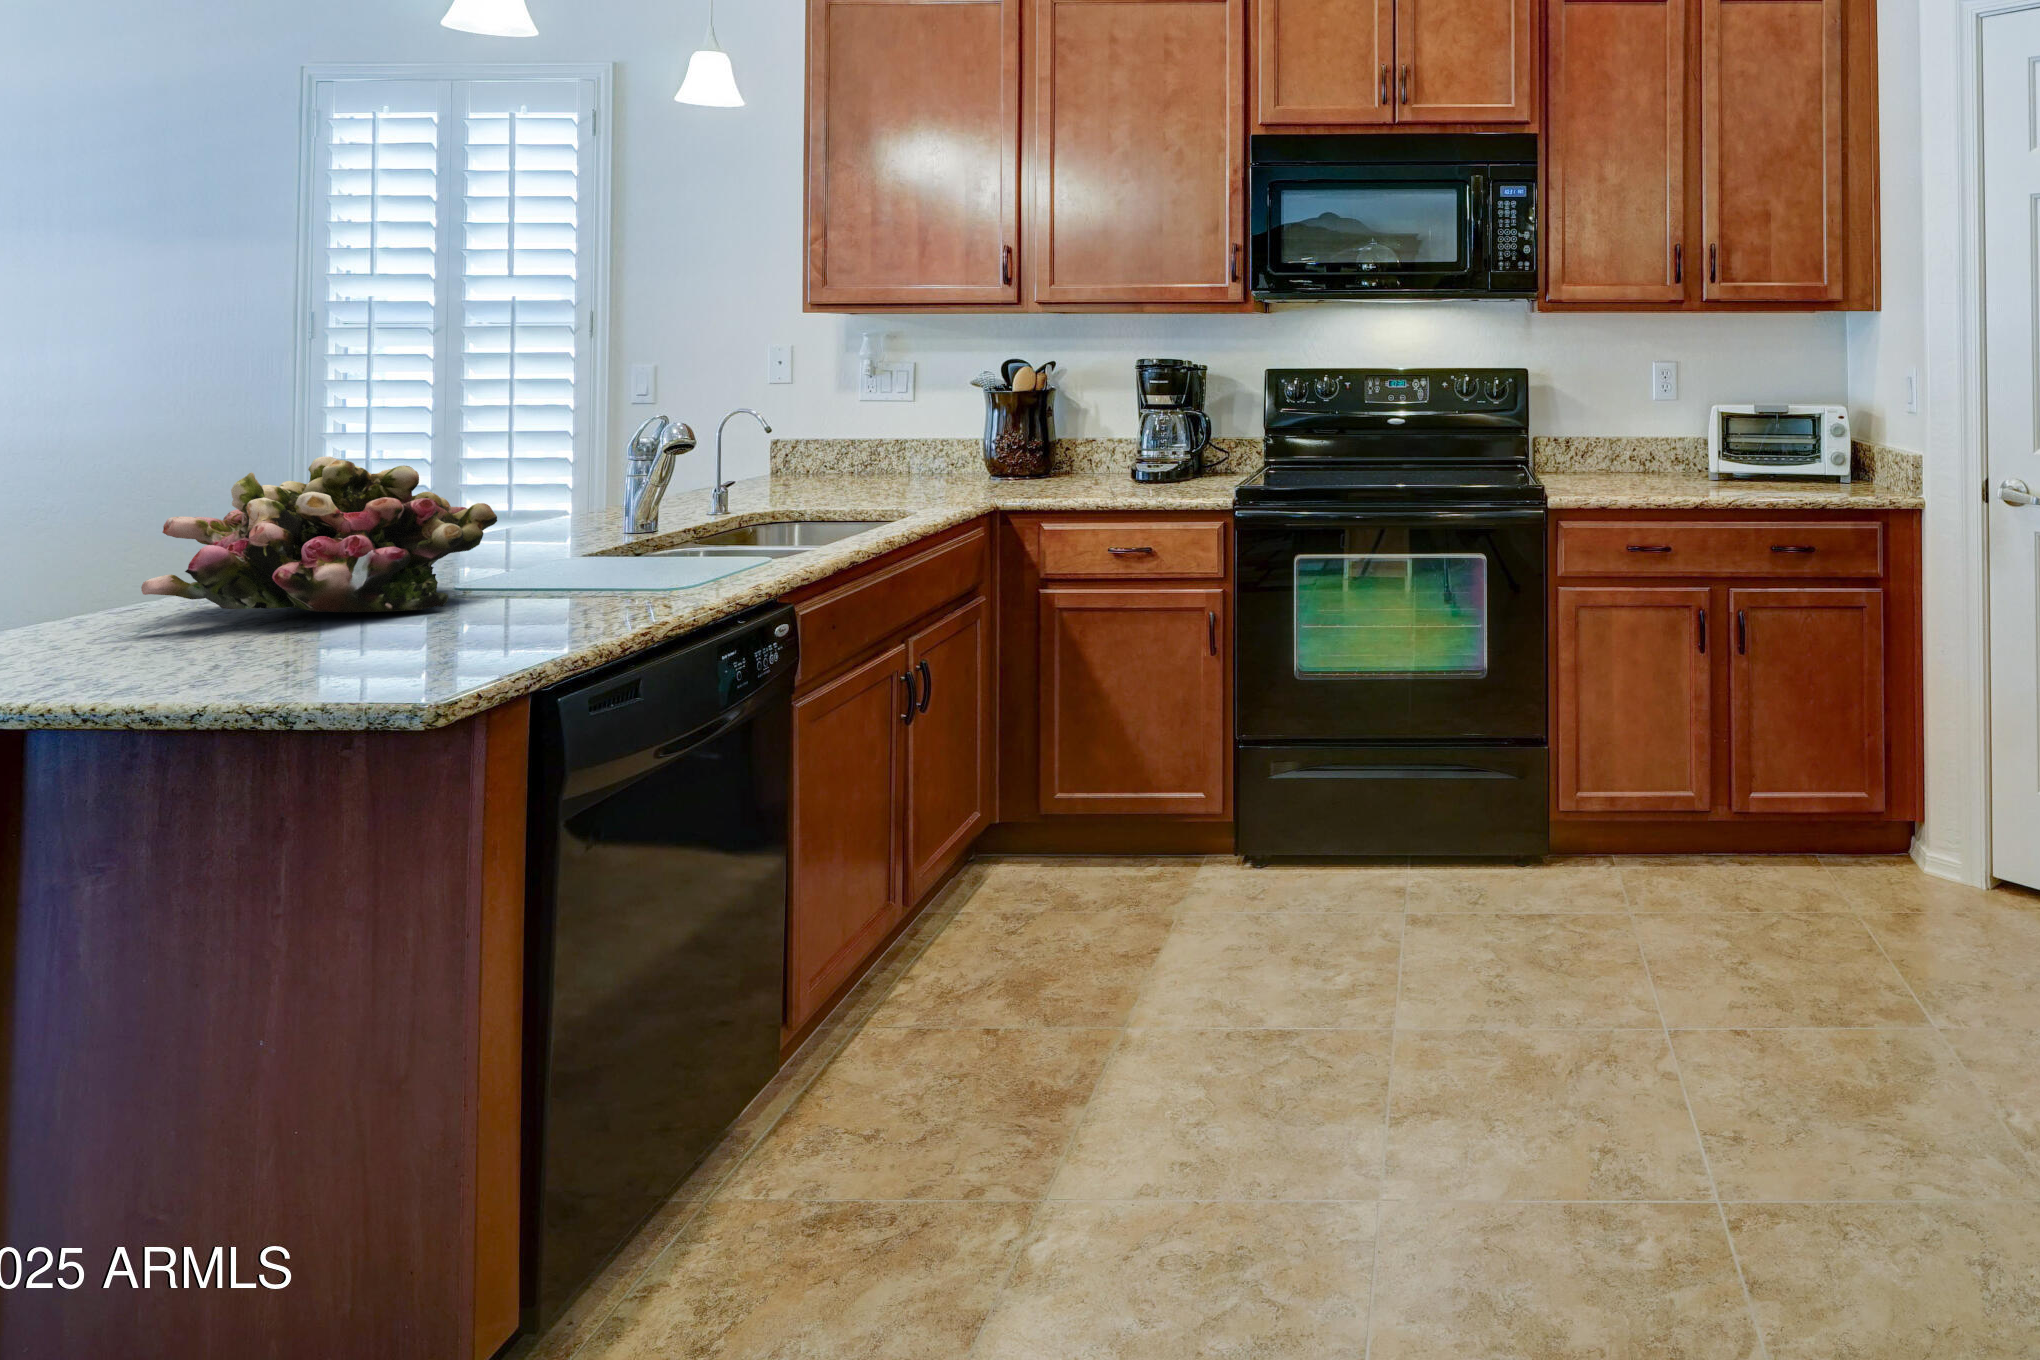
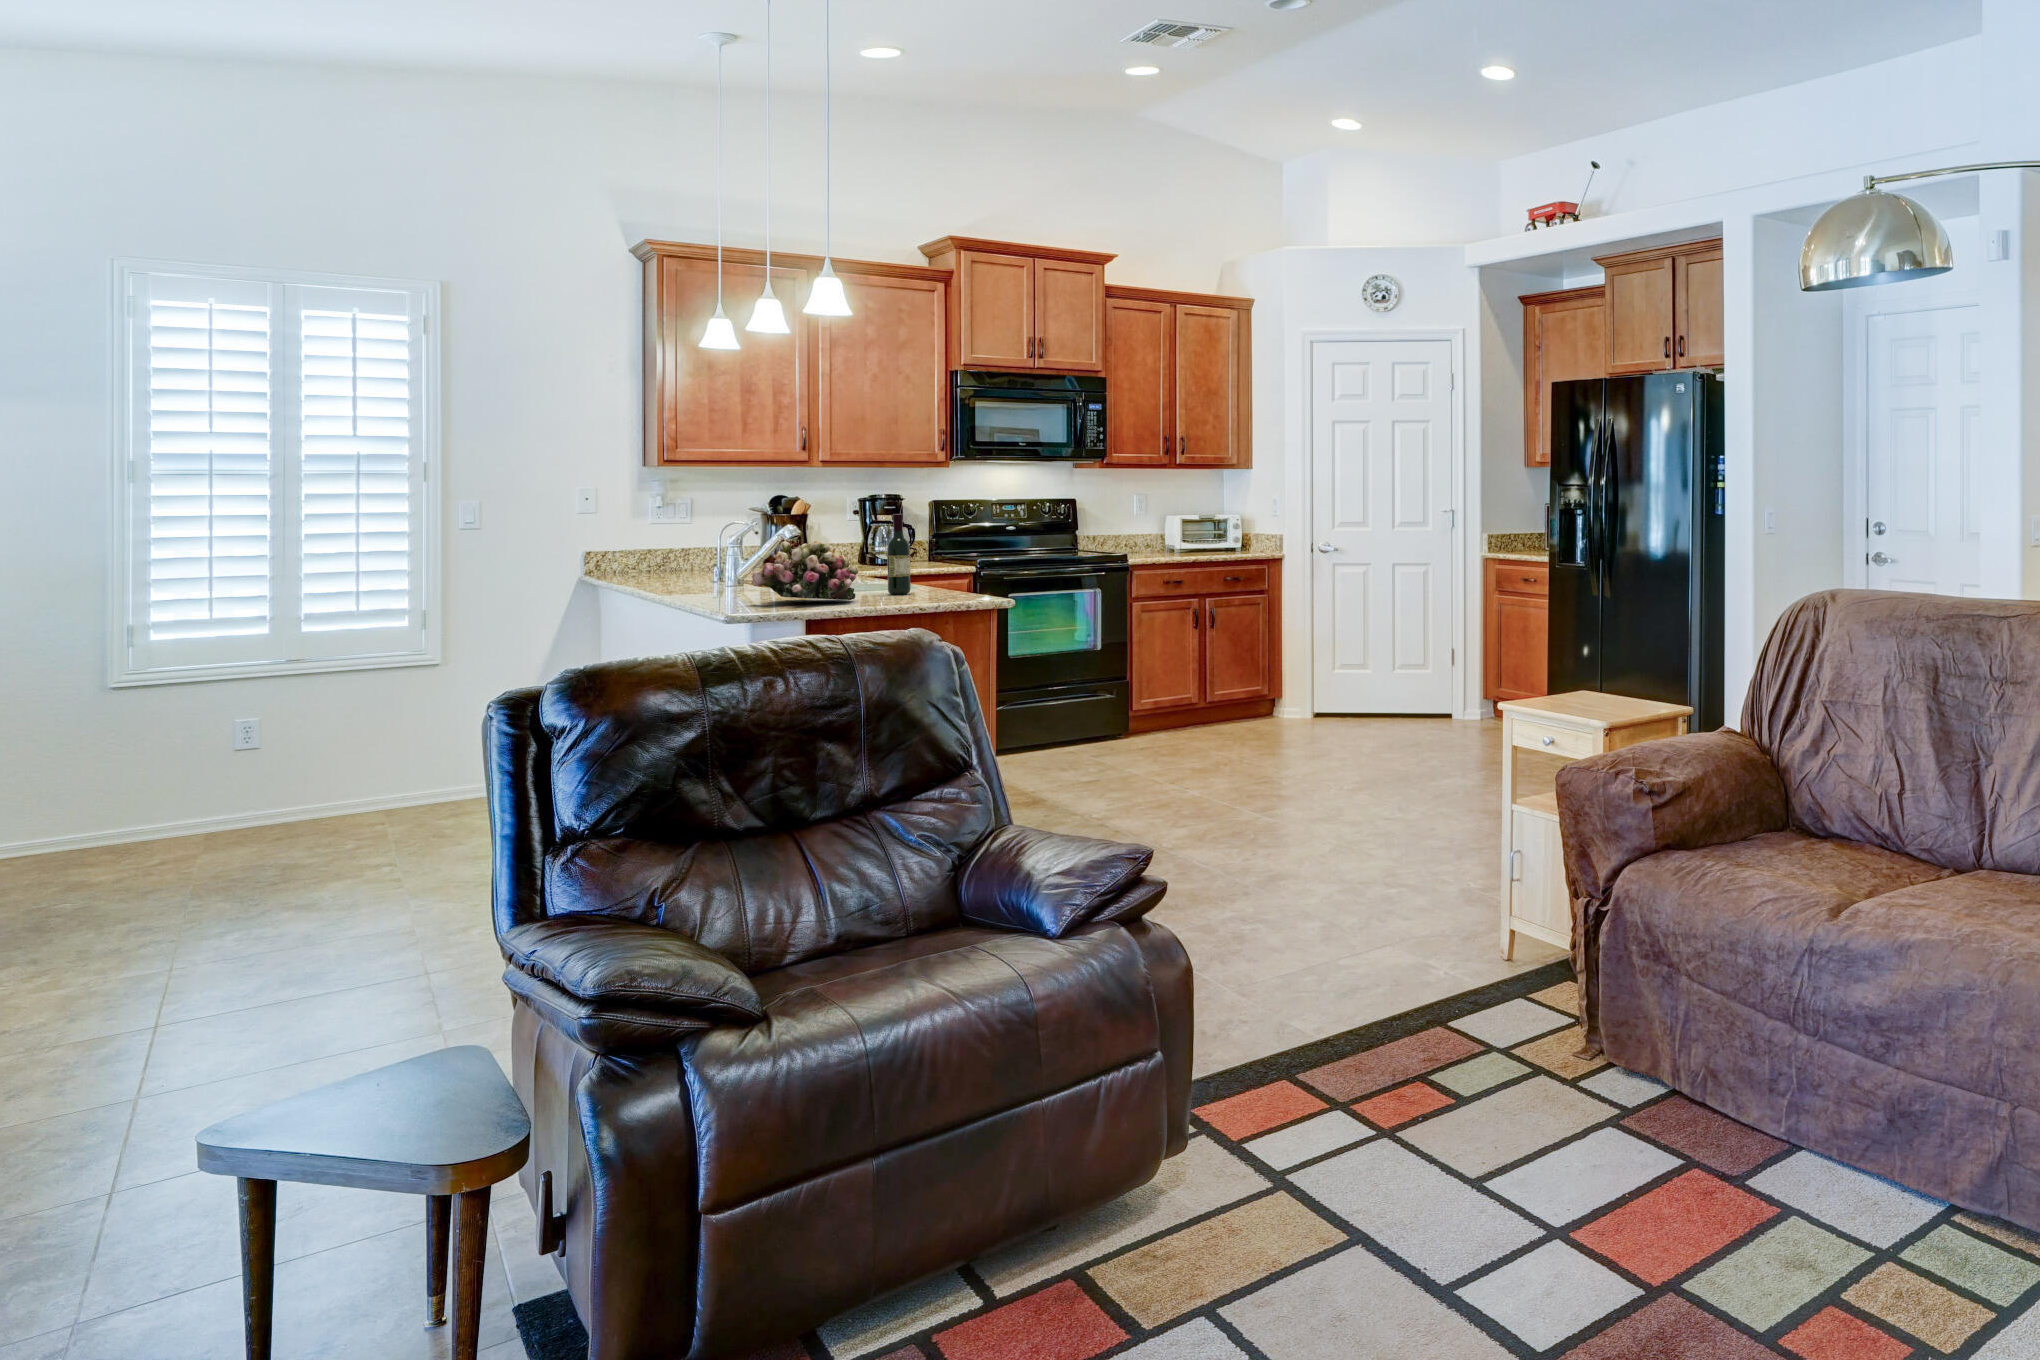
wine bottle: none [662,397,721,588] -> present [887,514,911,595]

